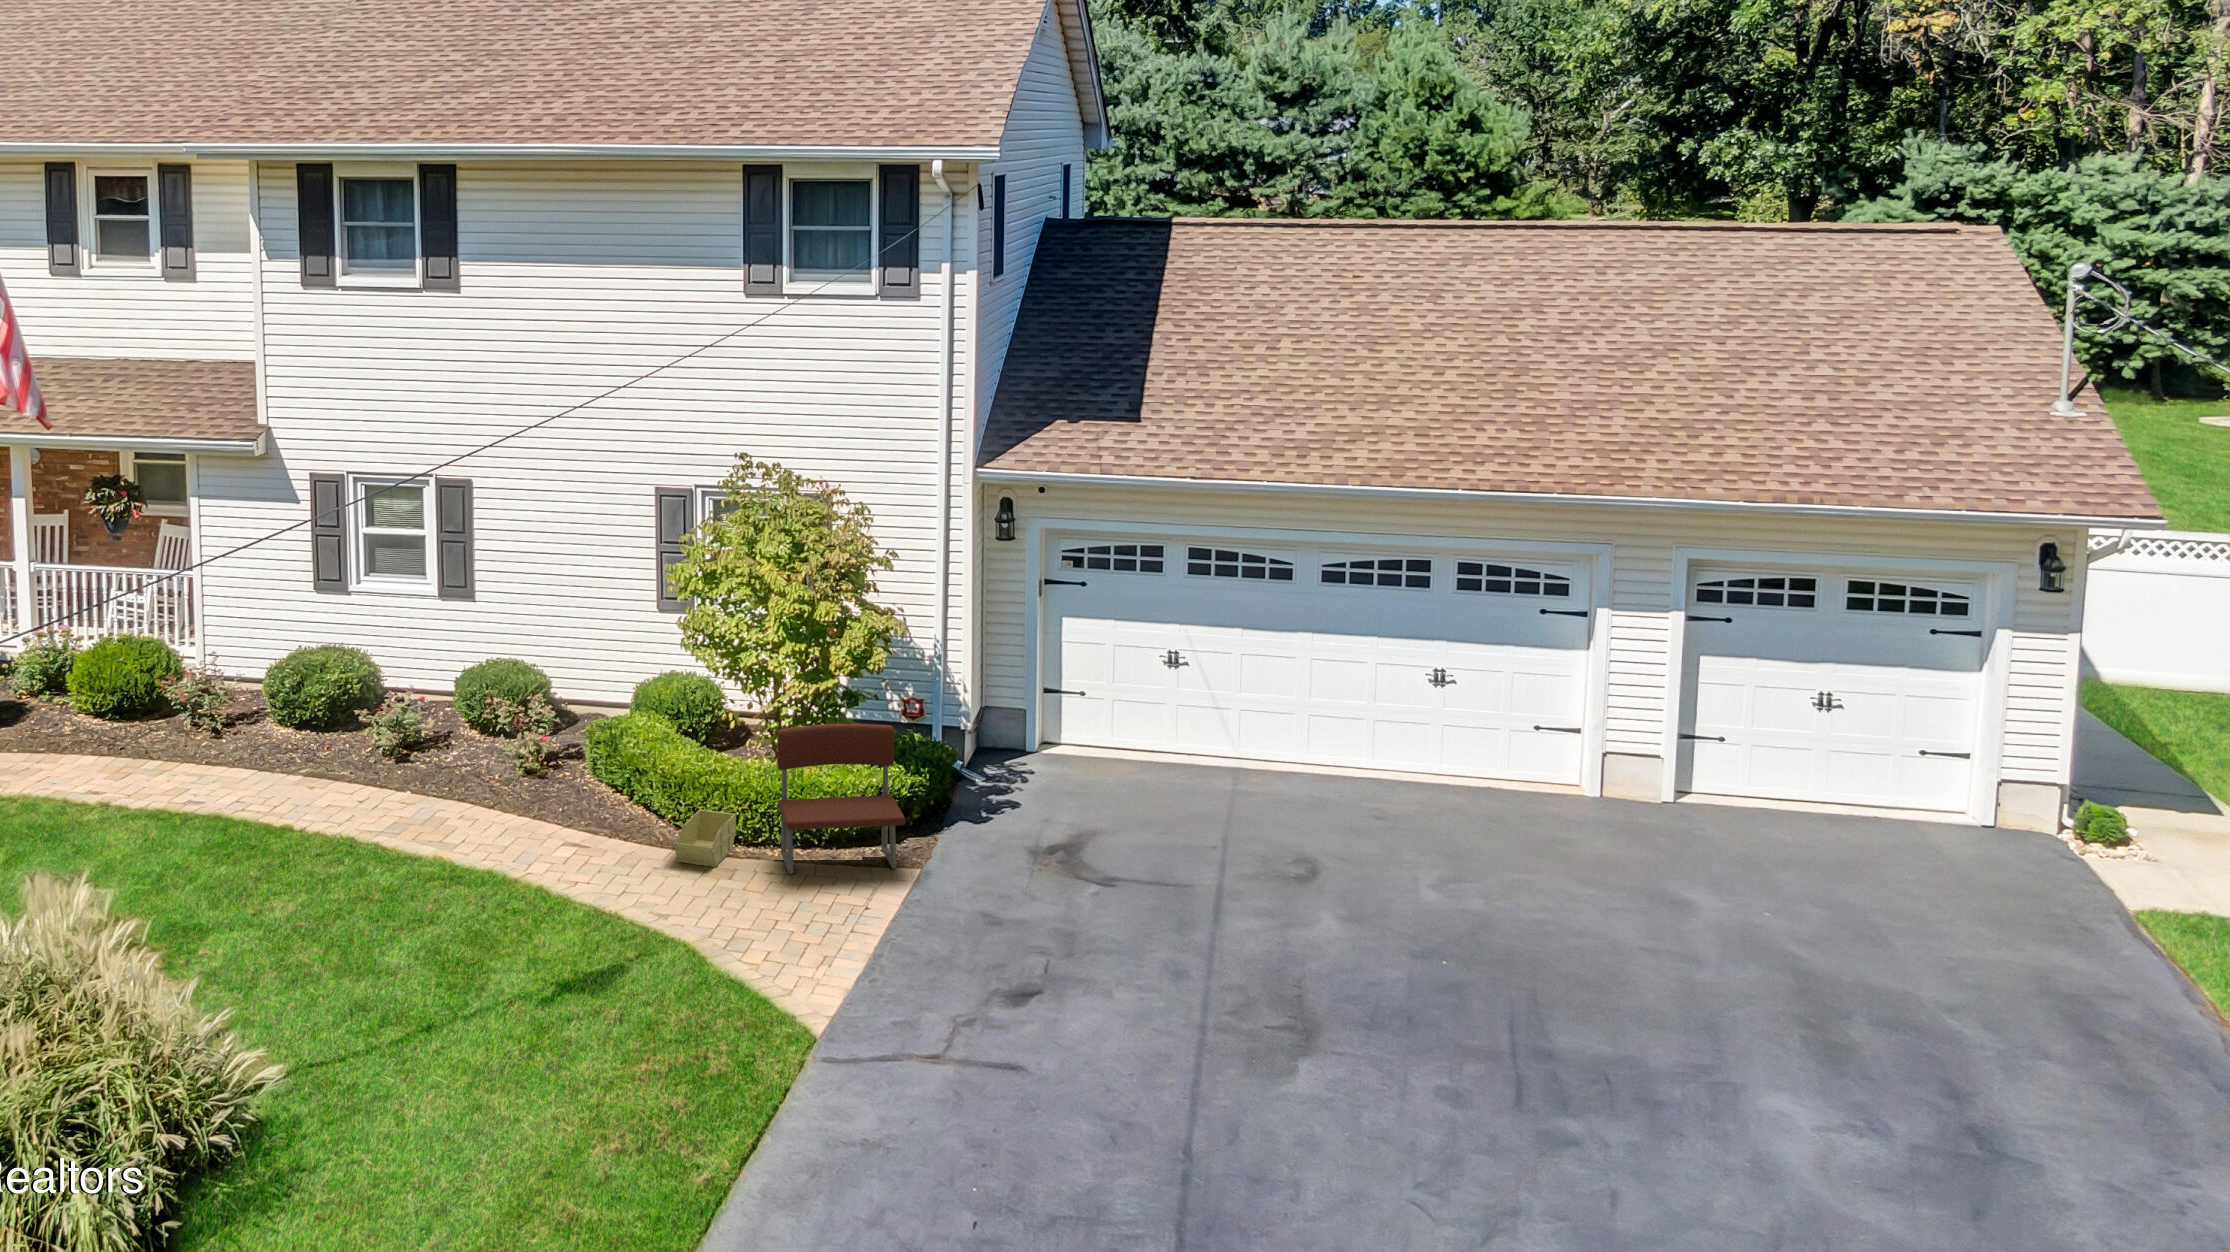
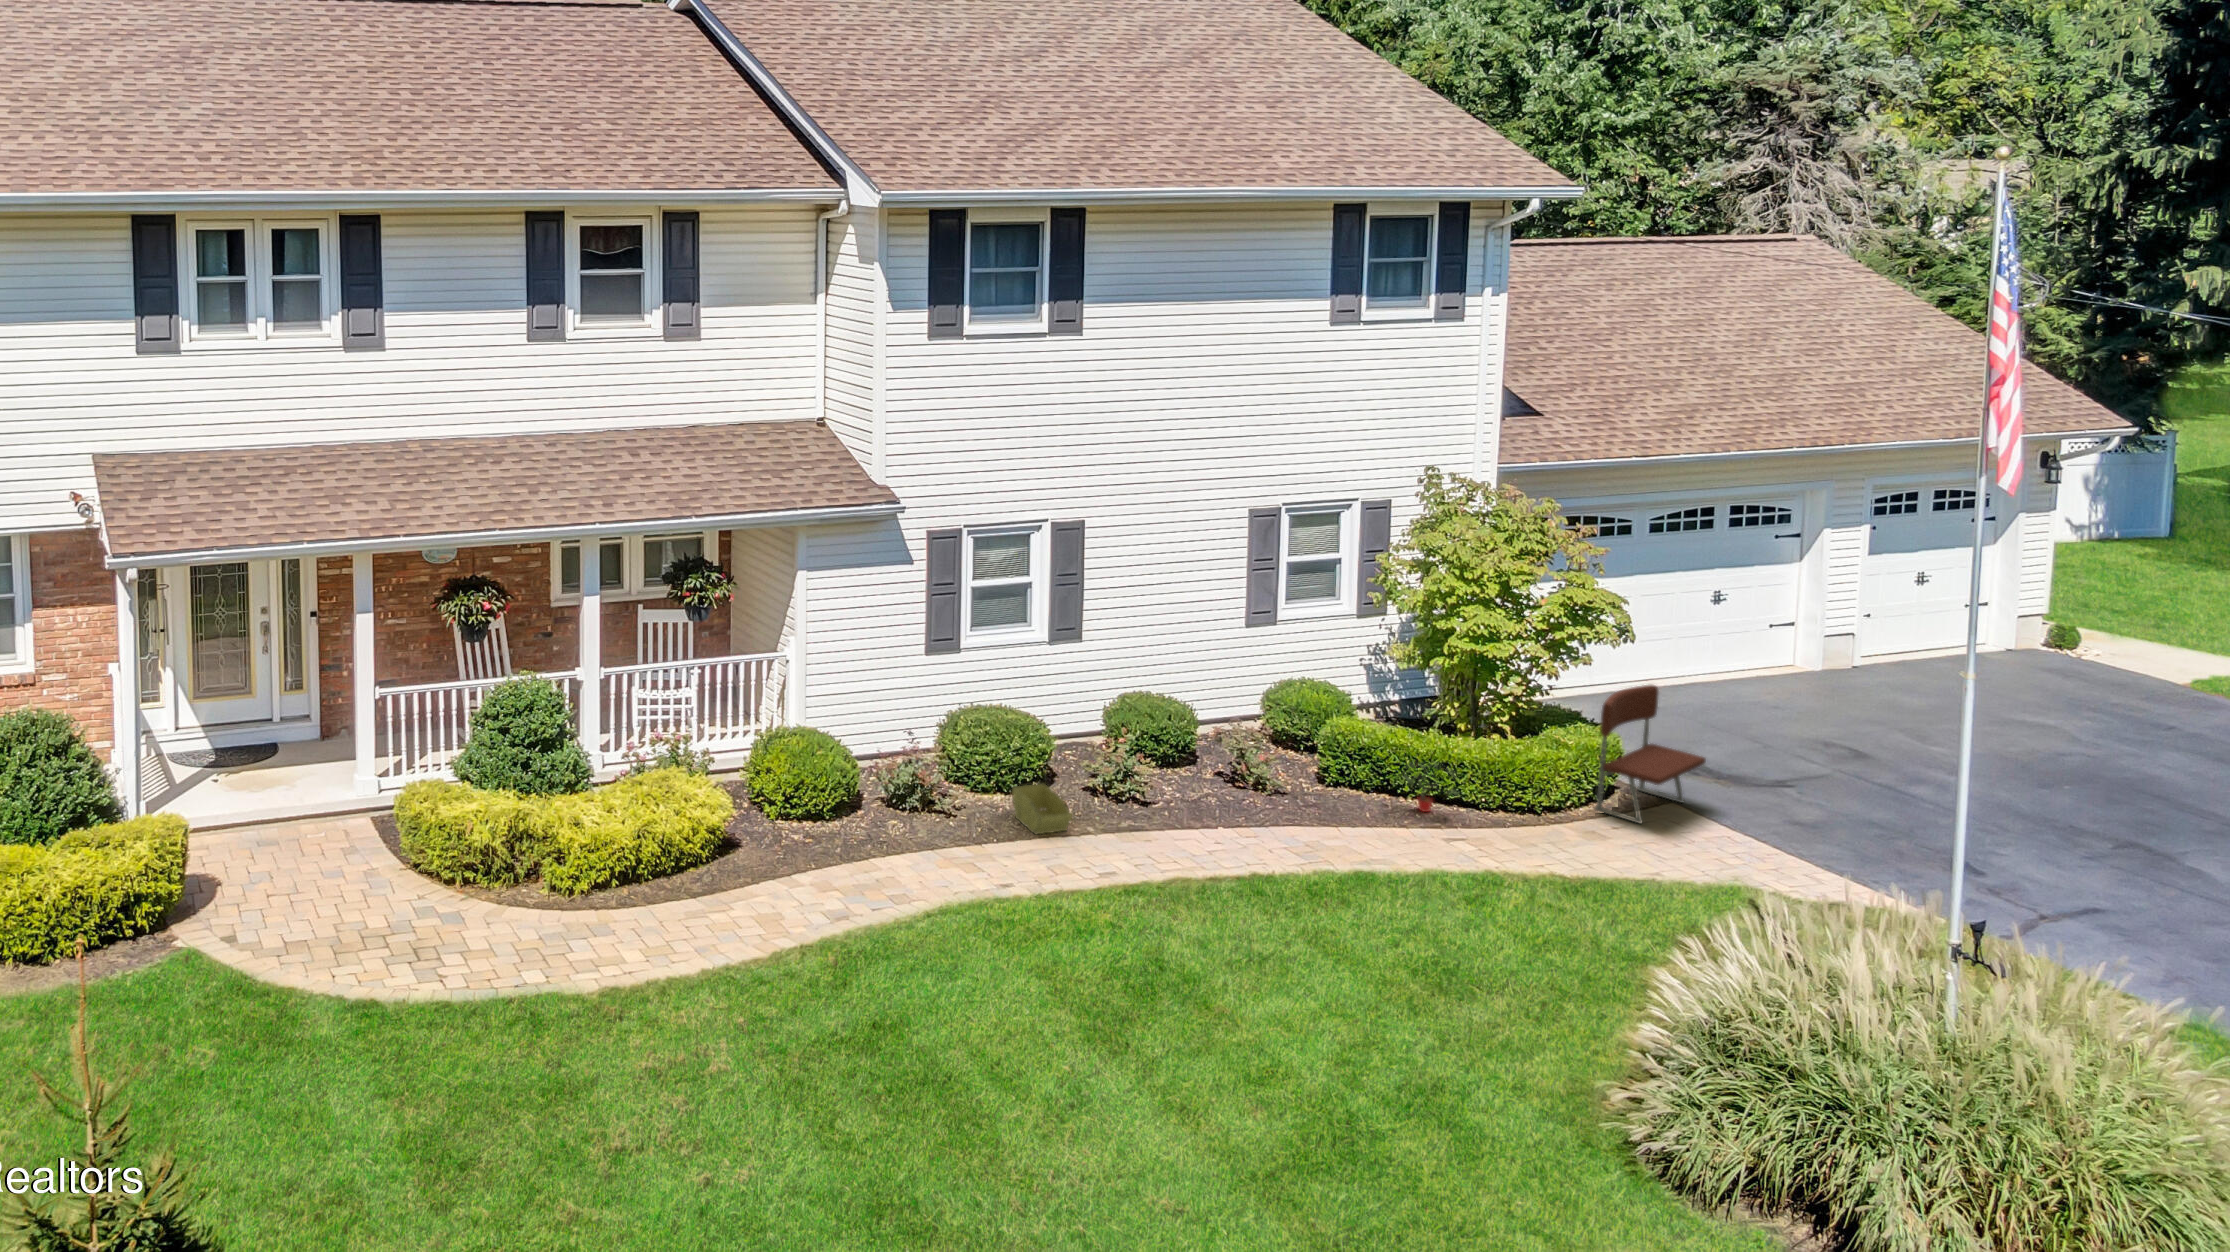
potted plant: none [591,763,647,819] -> present [1406,764,1459,812]
storage bin: present [674,809,736,867] -> present [1012,784,1072,834]

